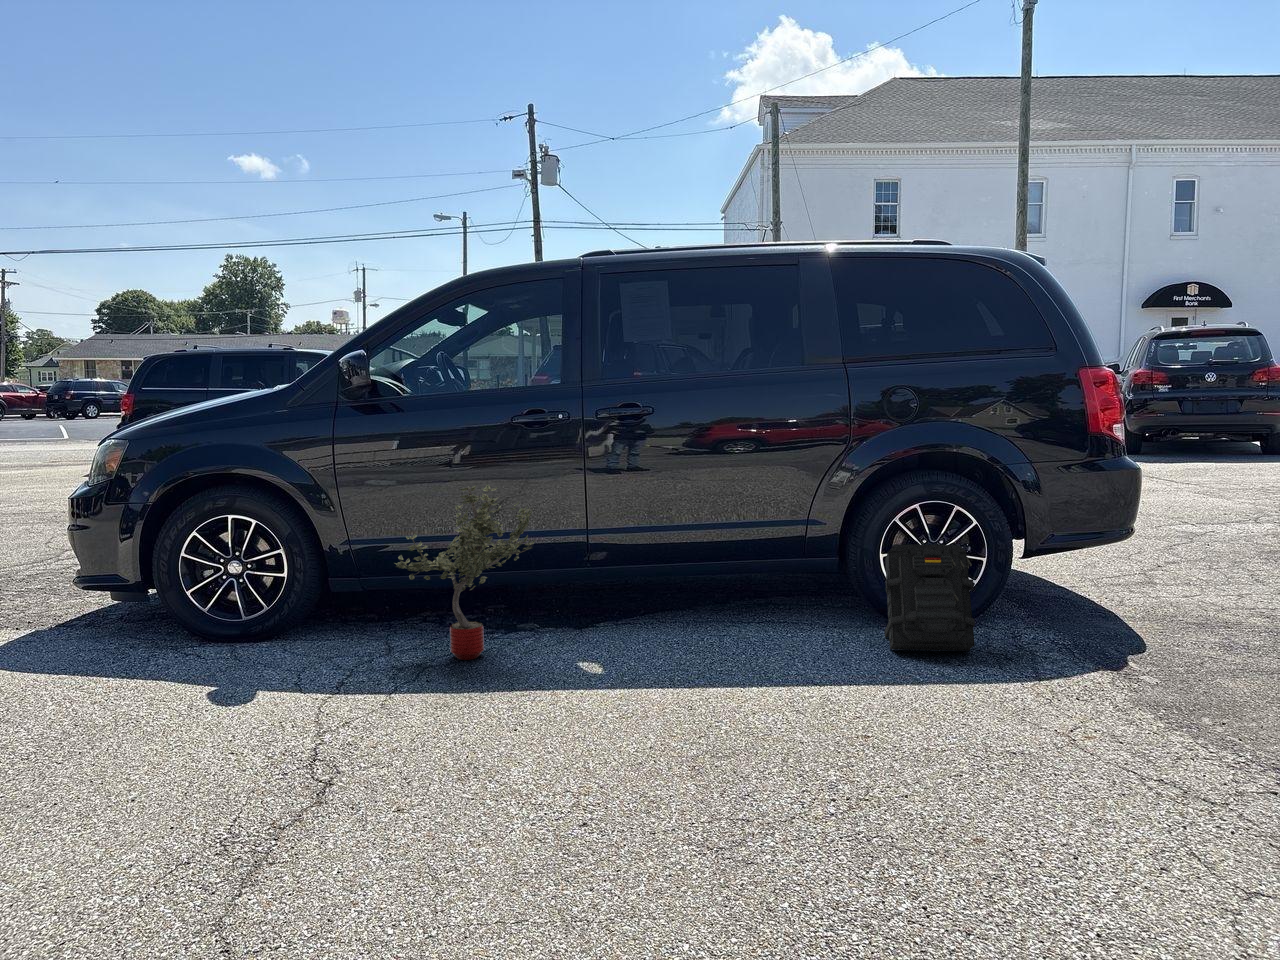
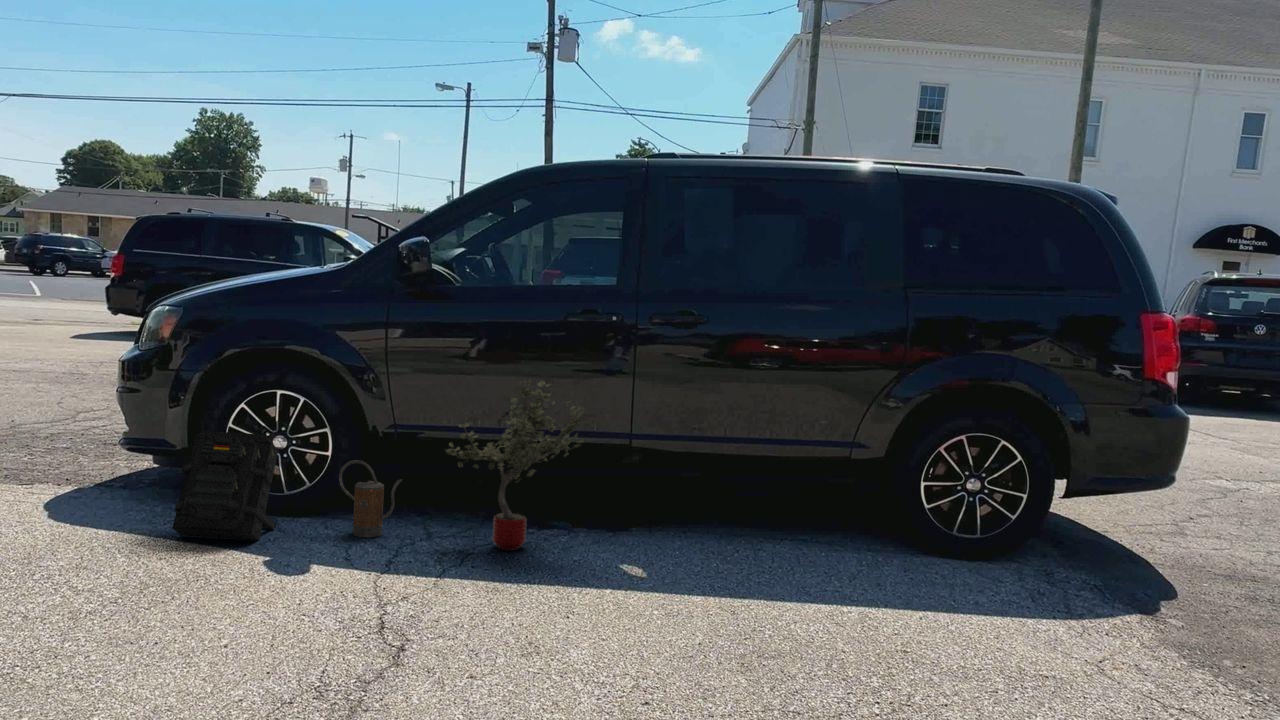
backpack: present [884,544,975,651] -> present [173,431,278,541]
watering can: none [292,581,355,658] -> present [339,460,402,537]

